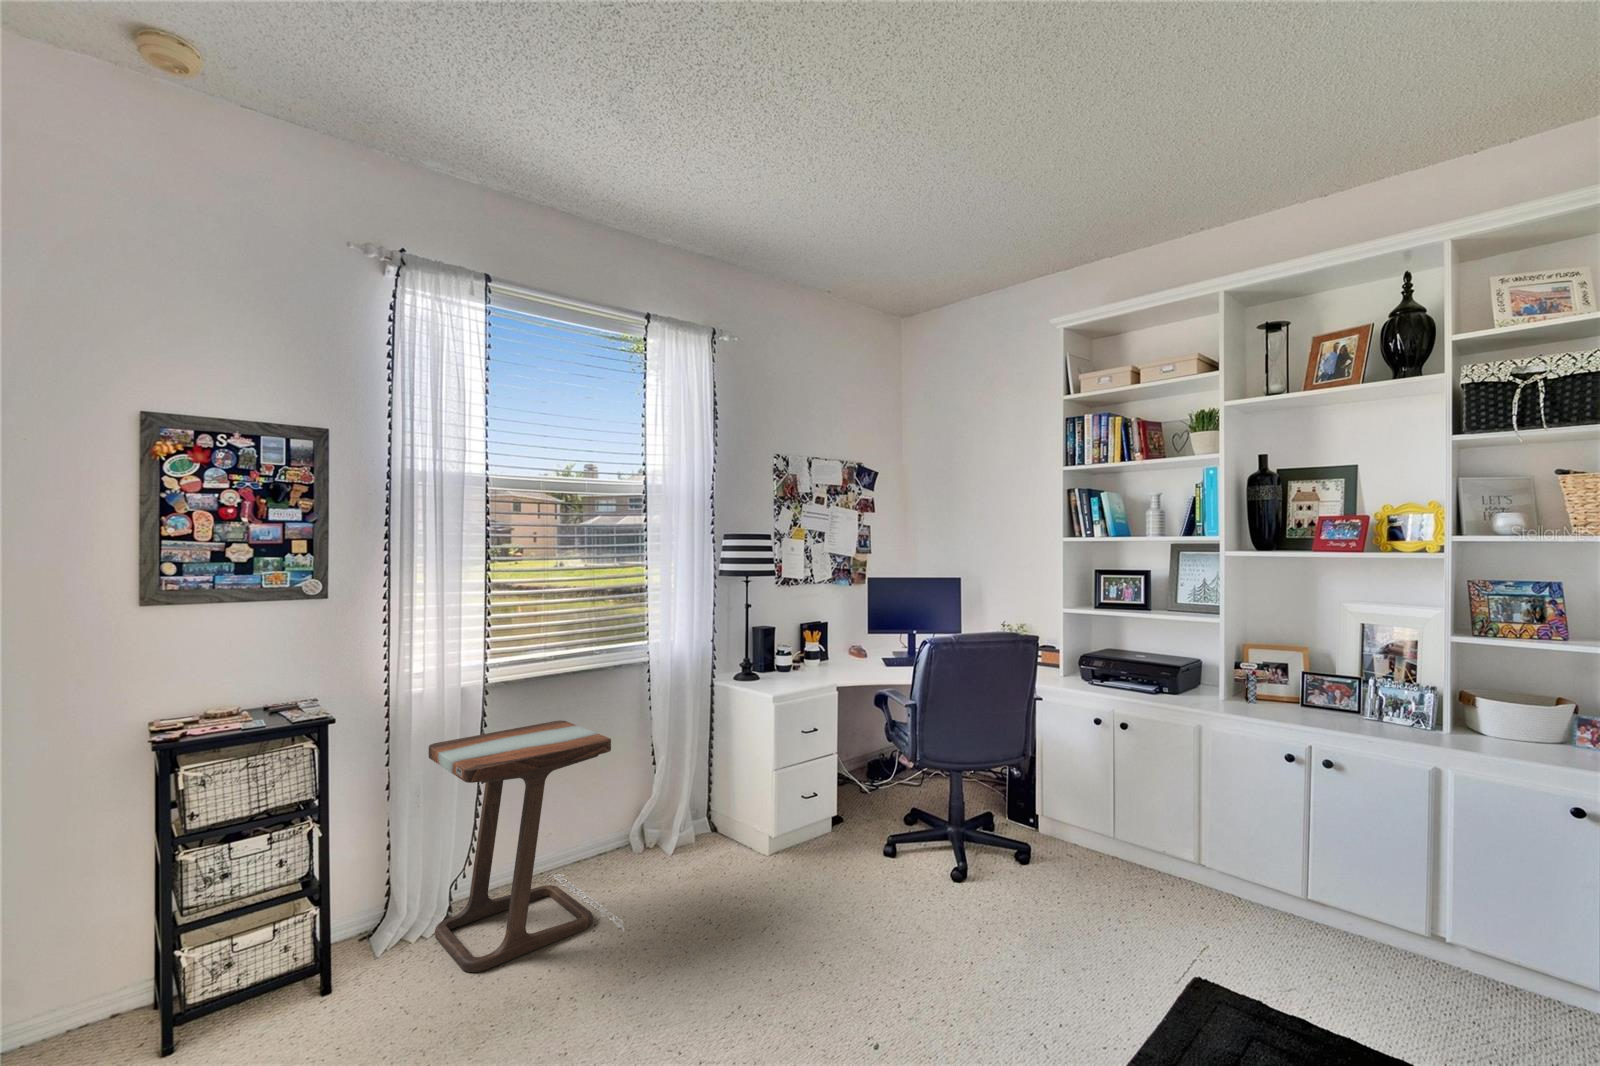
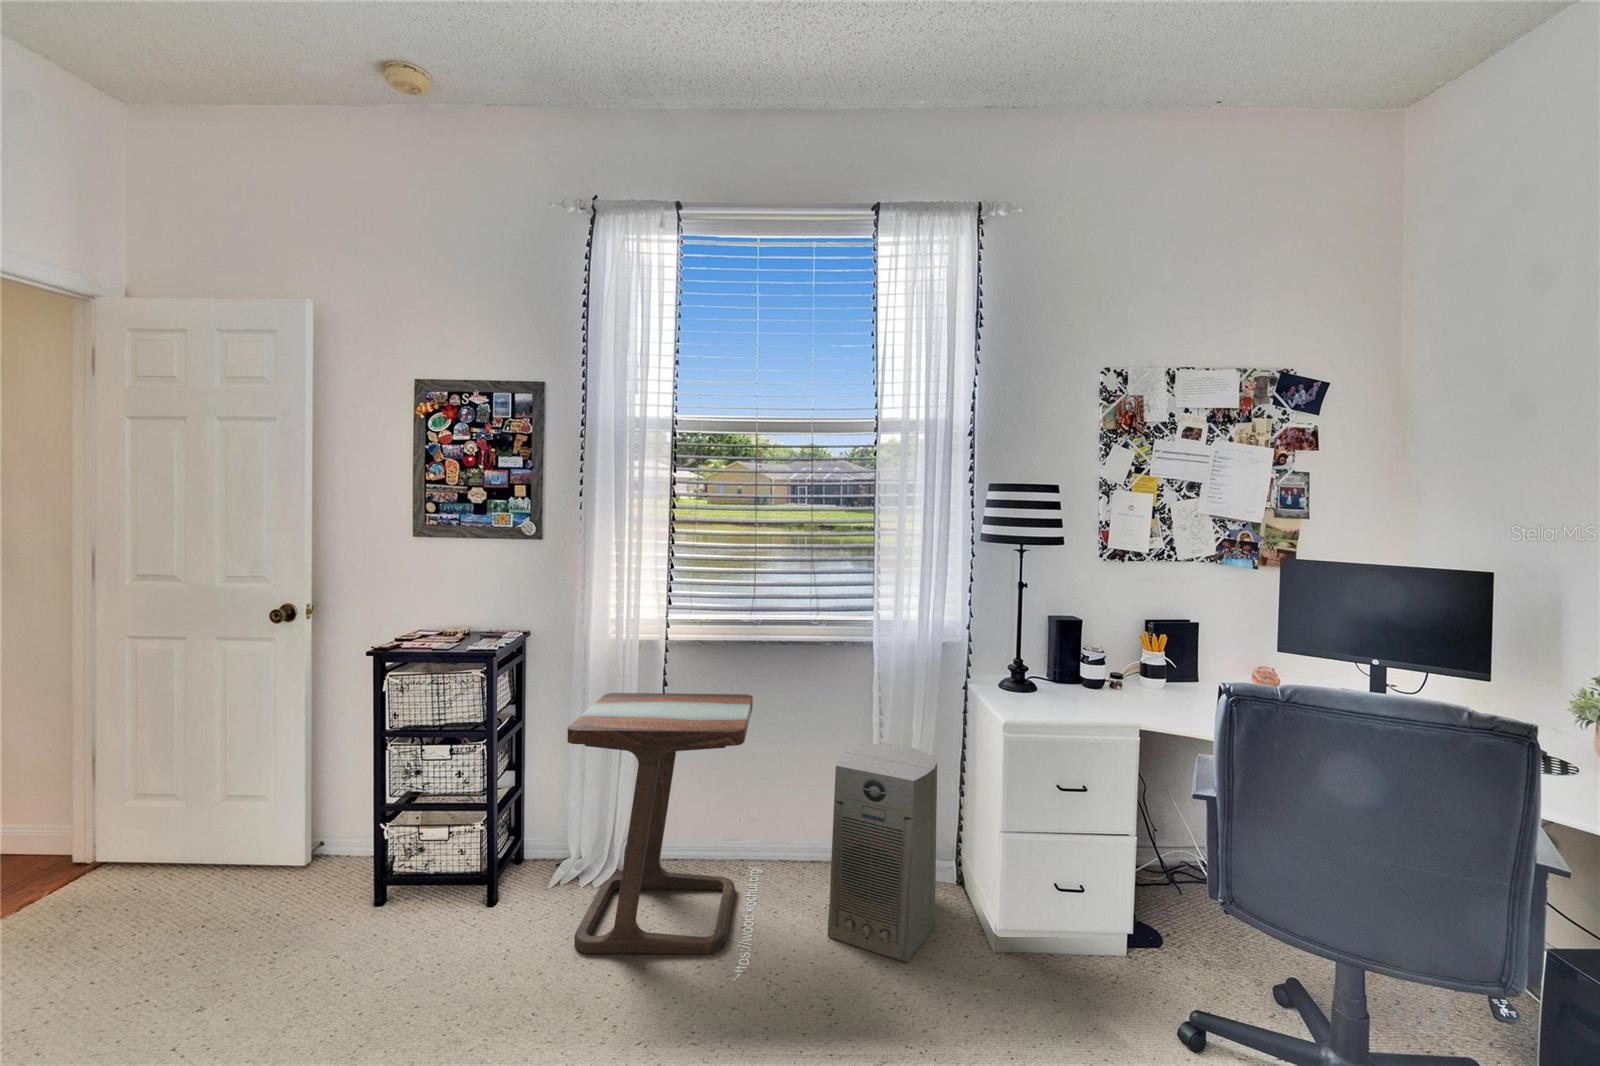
air purifier: none [648,735,720,887] -> present [828,743,937,962]

